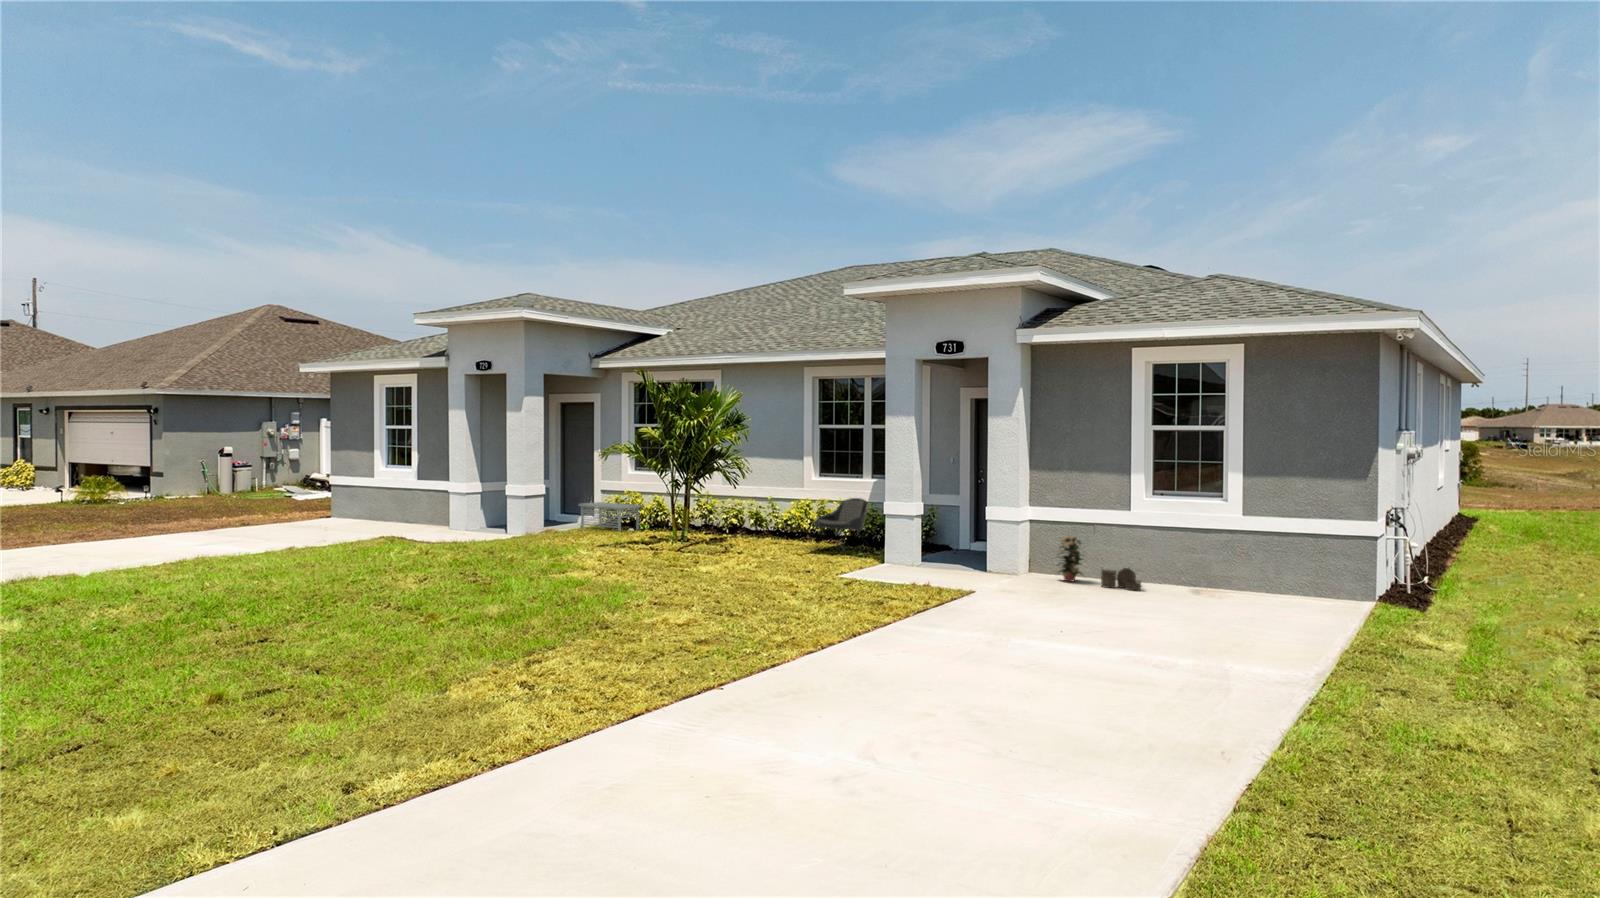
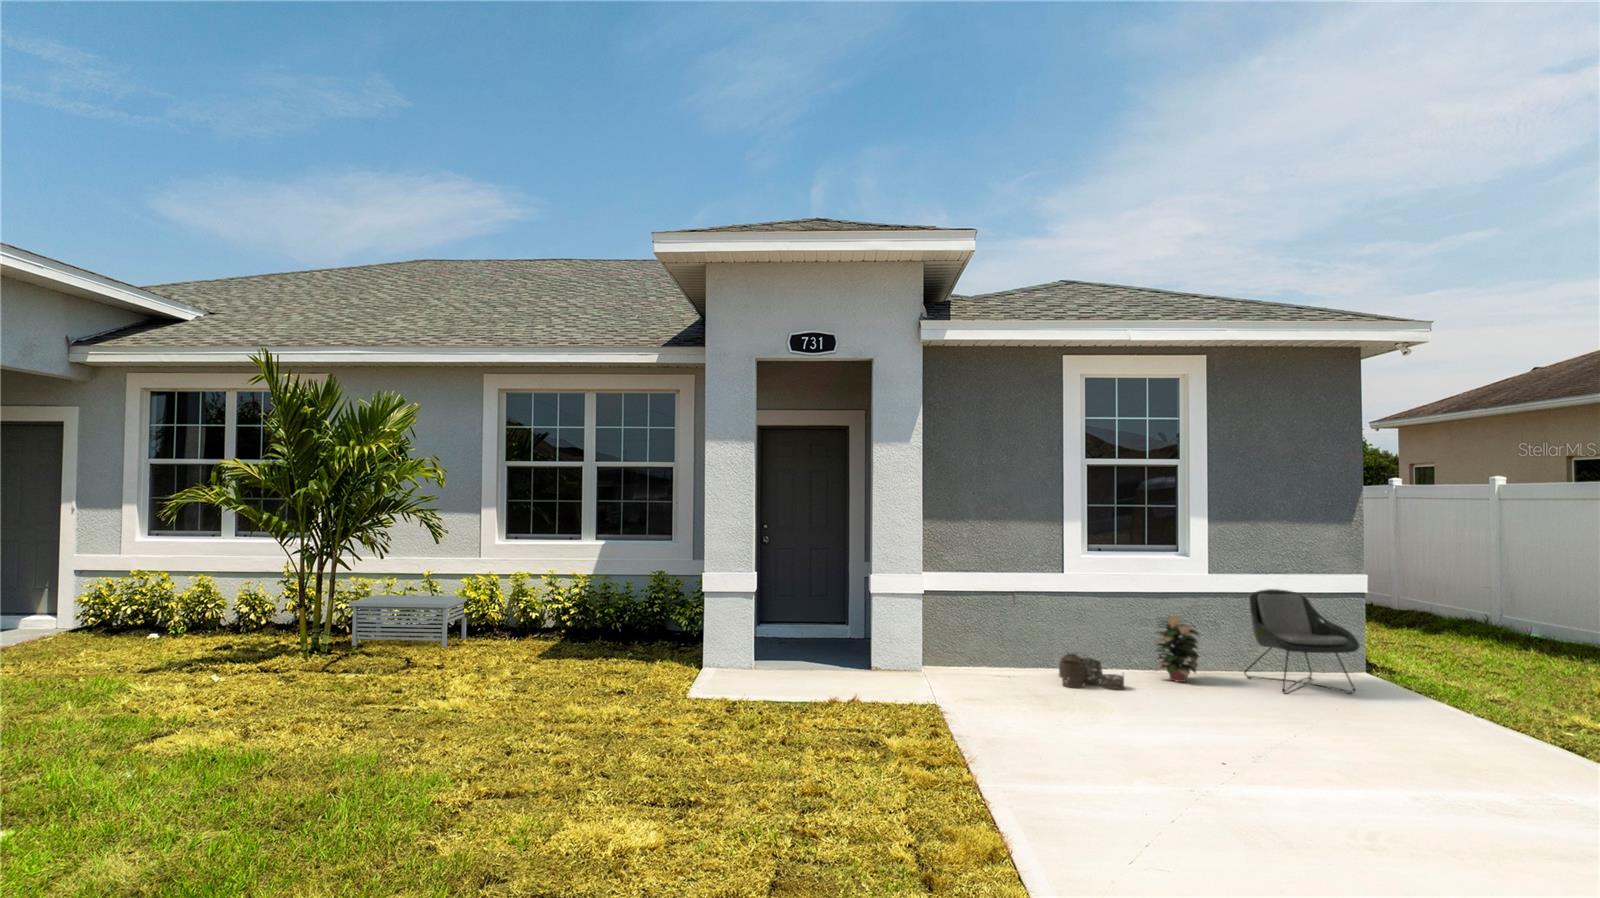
lounge chair: present [814,498,868,551] -> present [1244,589,1360,694]
storage bench: present [579,502,640,532] -> present [349,595,467,647]
decorative plant: present [1057,536,1084,581] -> present [1155,616,1199,682]

